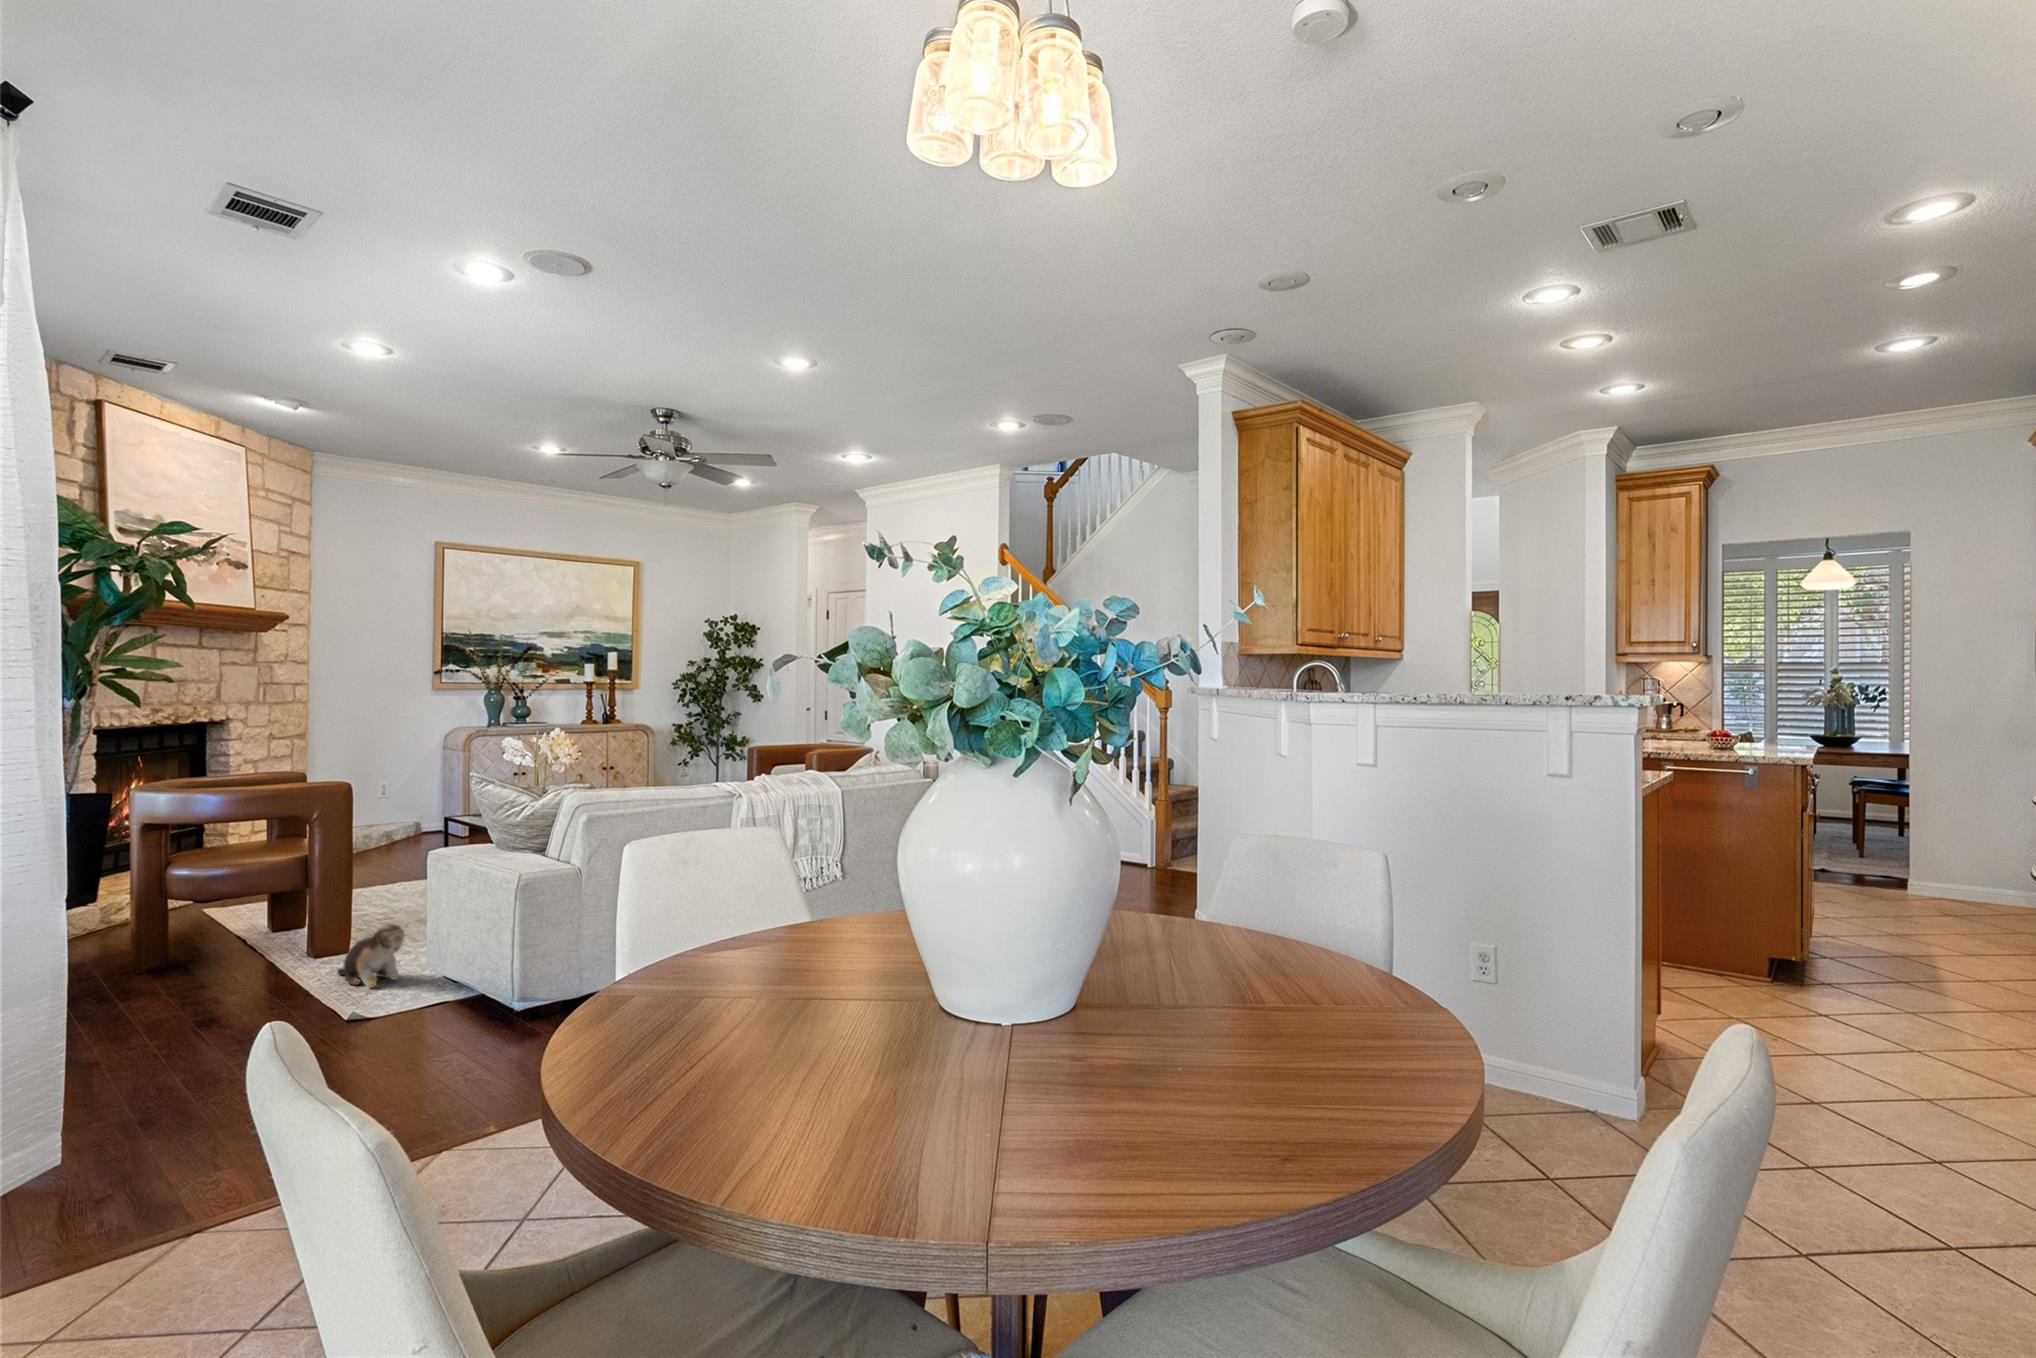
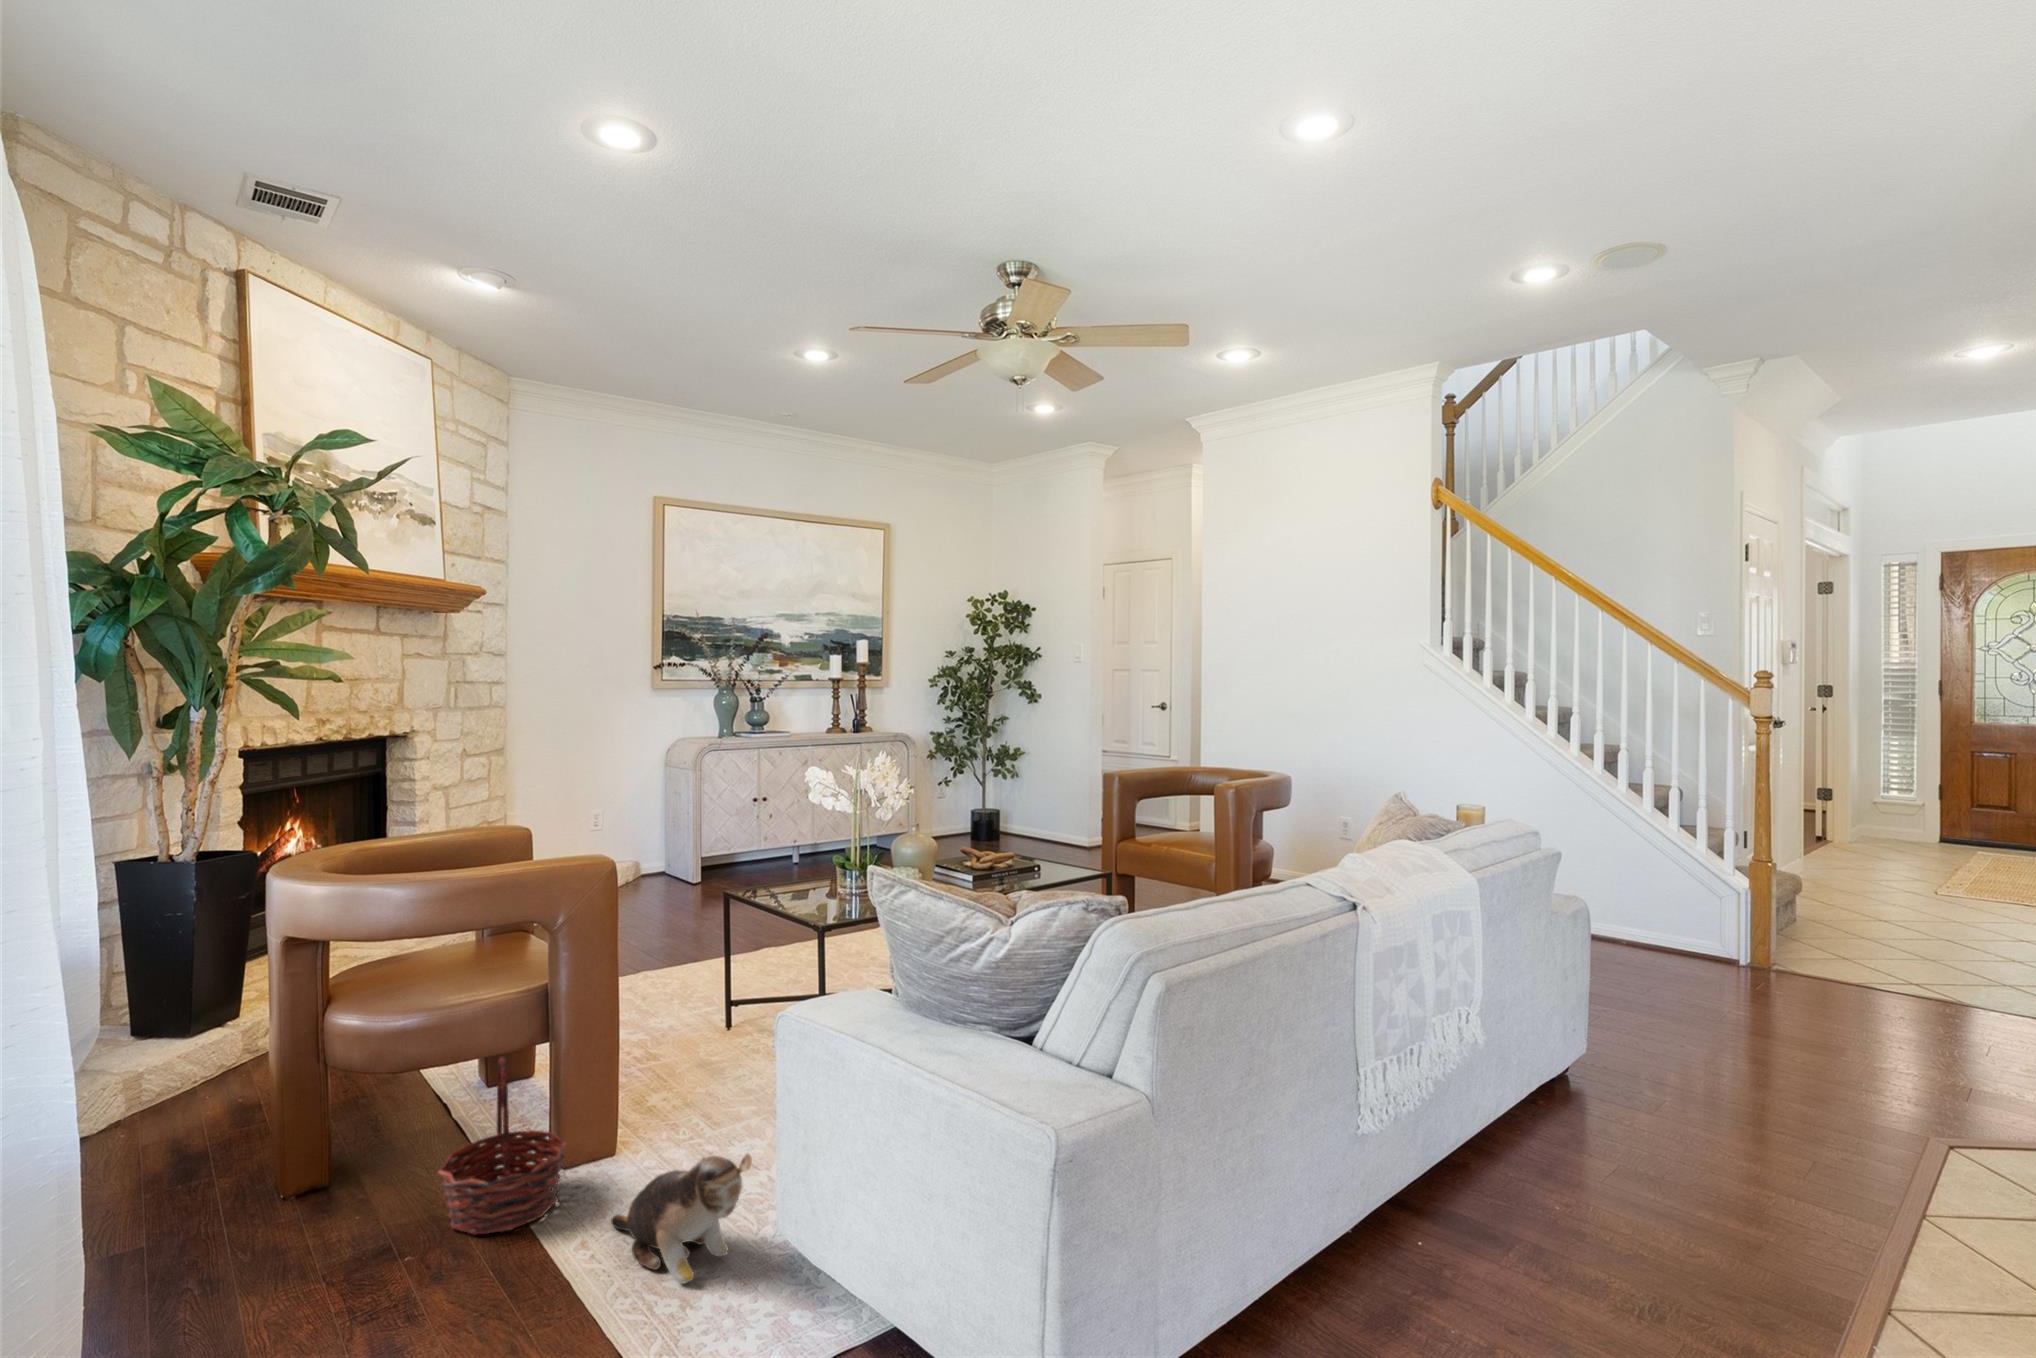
basket: none [234,888,315,979] -> present [439,1057,567,1234]

